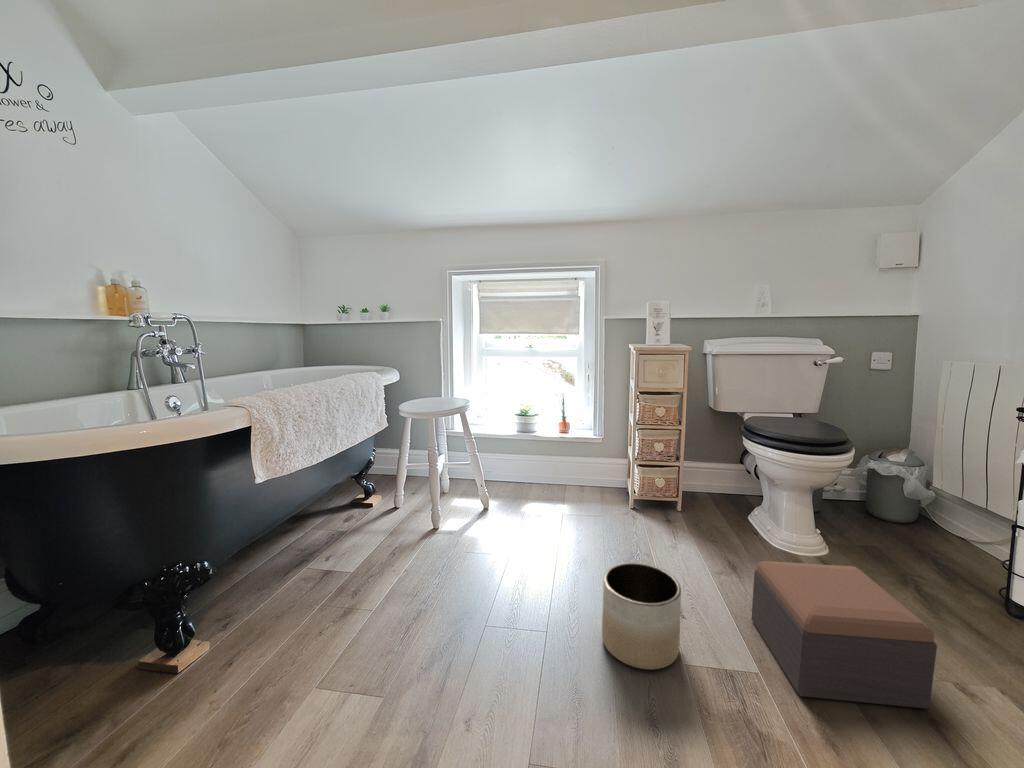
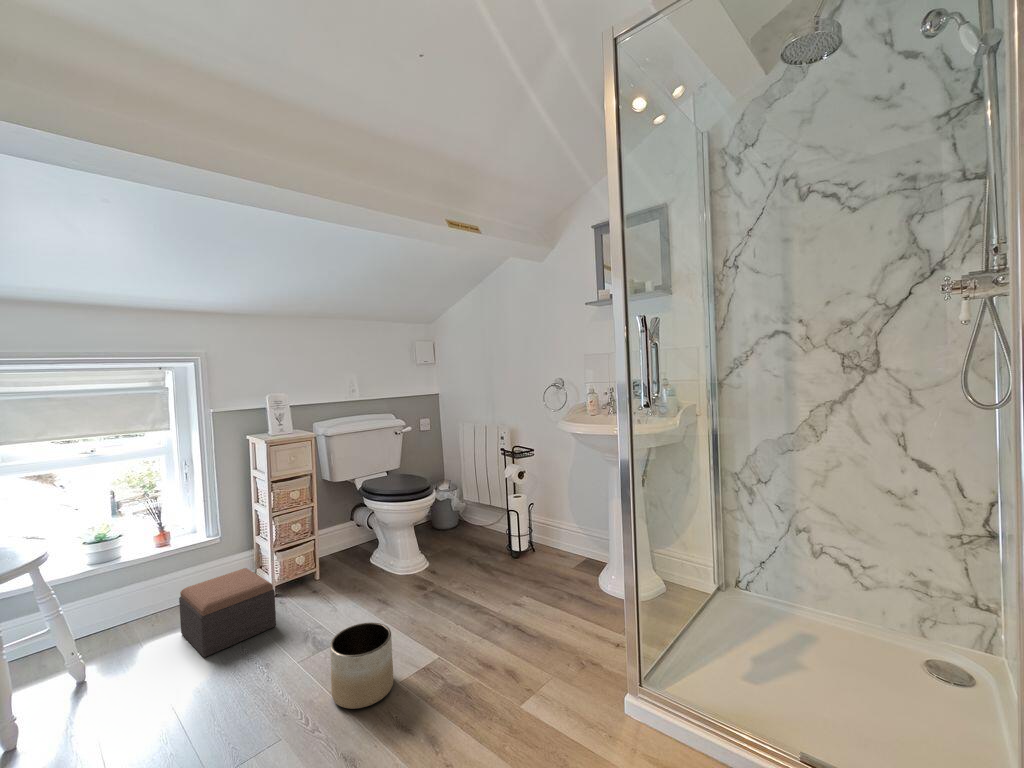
footstool: present [751,561,937,709] -> present [179,568,276,657]

